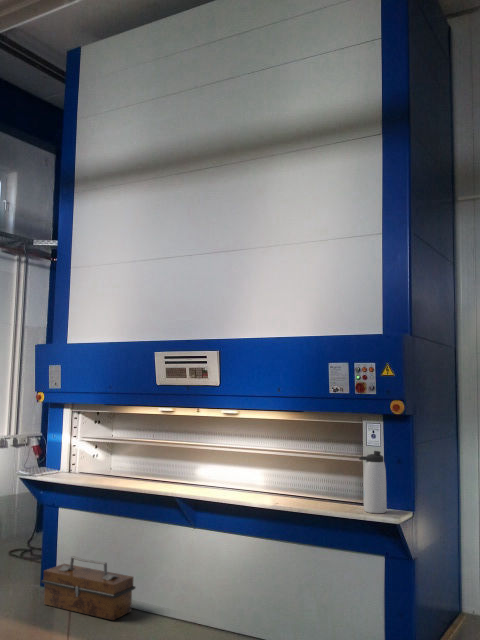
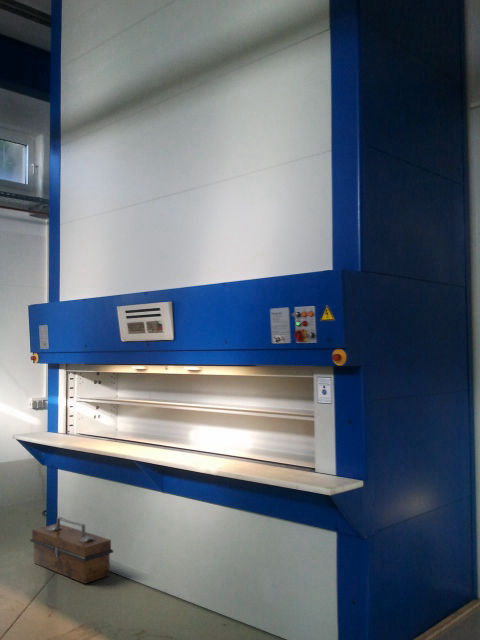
thermos bottle: present [359,451,387,513] -> none [300,409,332,482]

